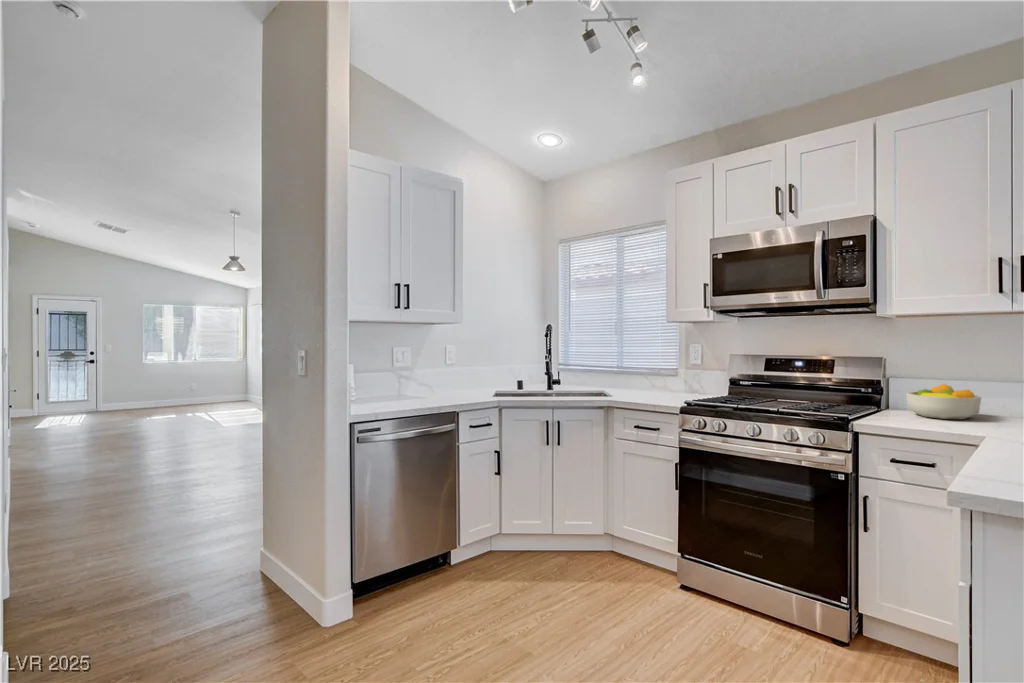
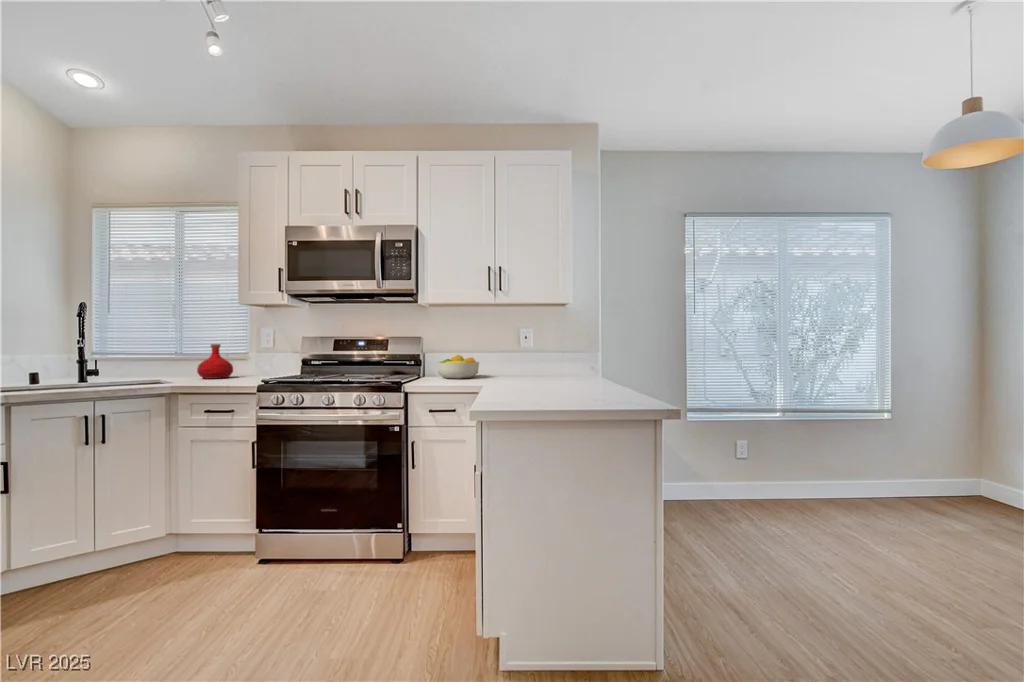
bottle: none [631,361,662,394] -> present [197,344,233,379]

